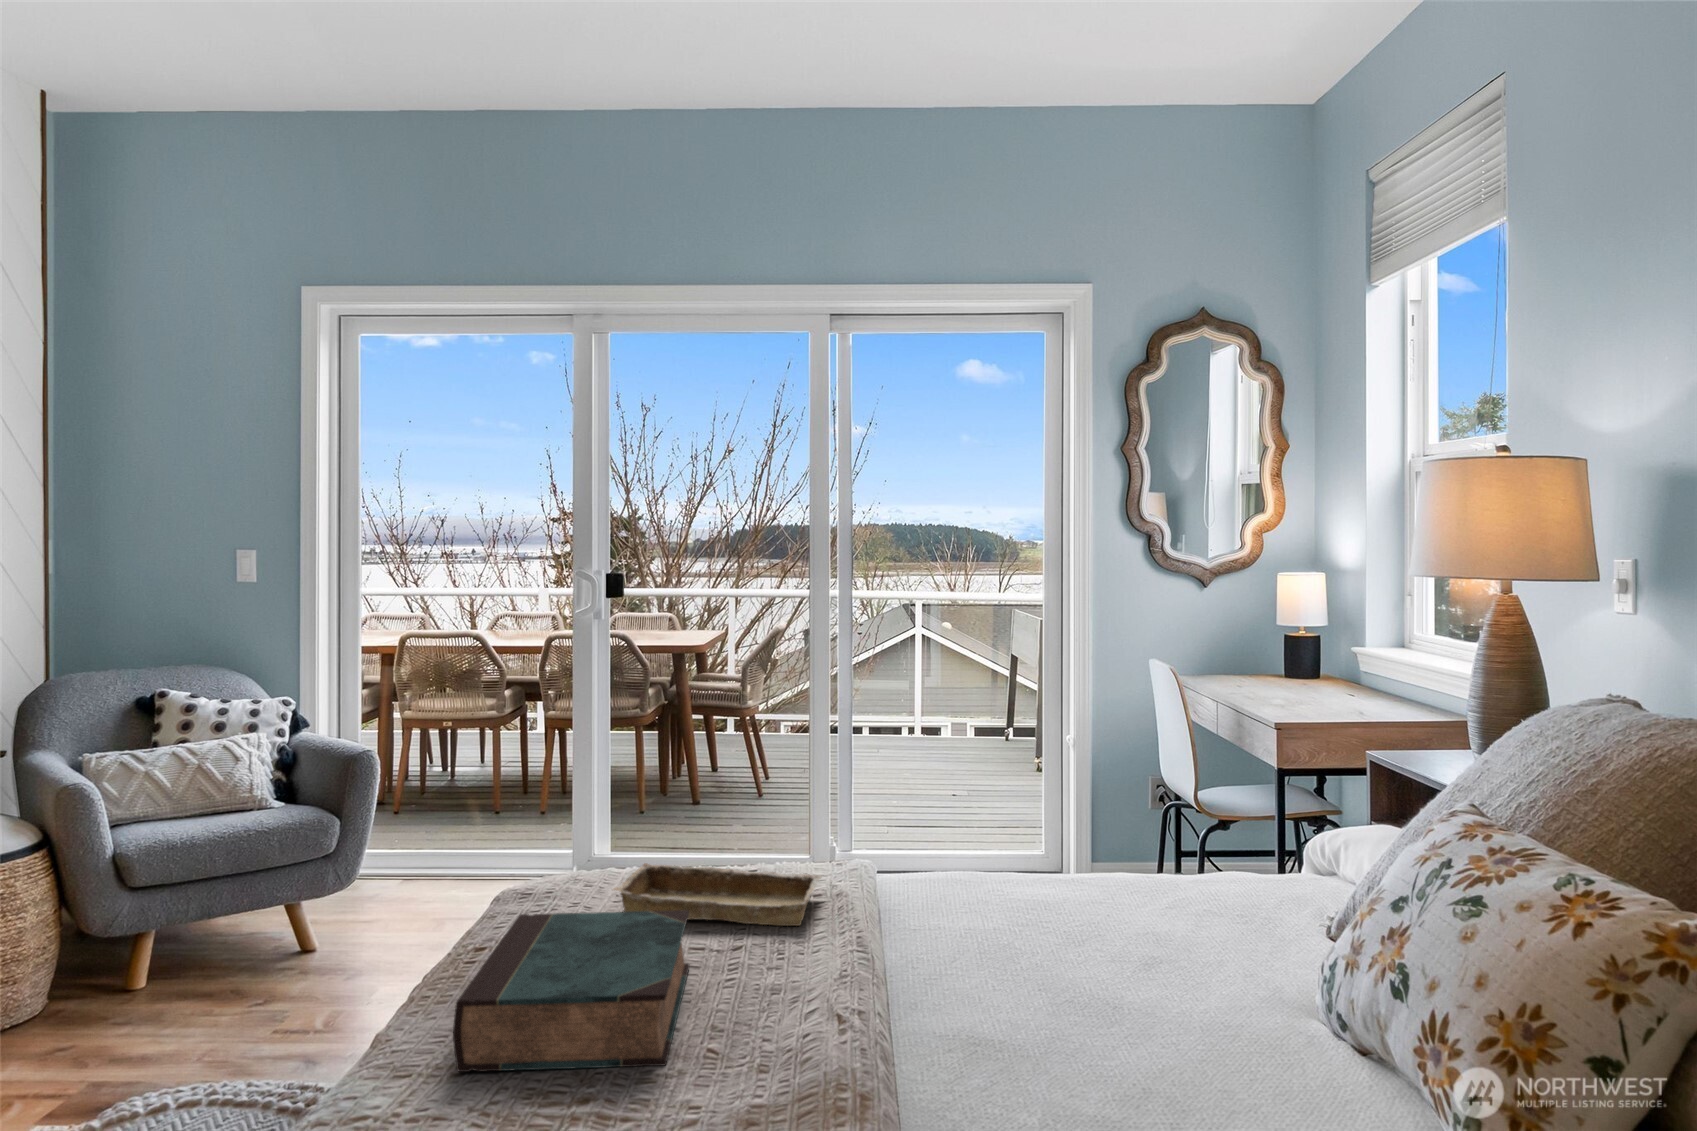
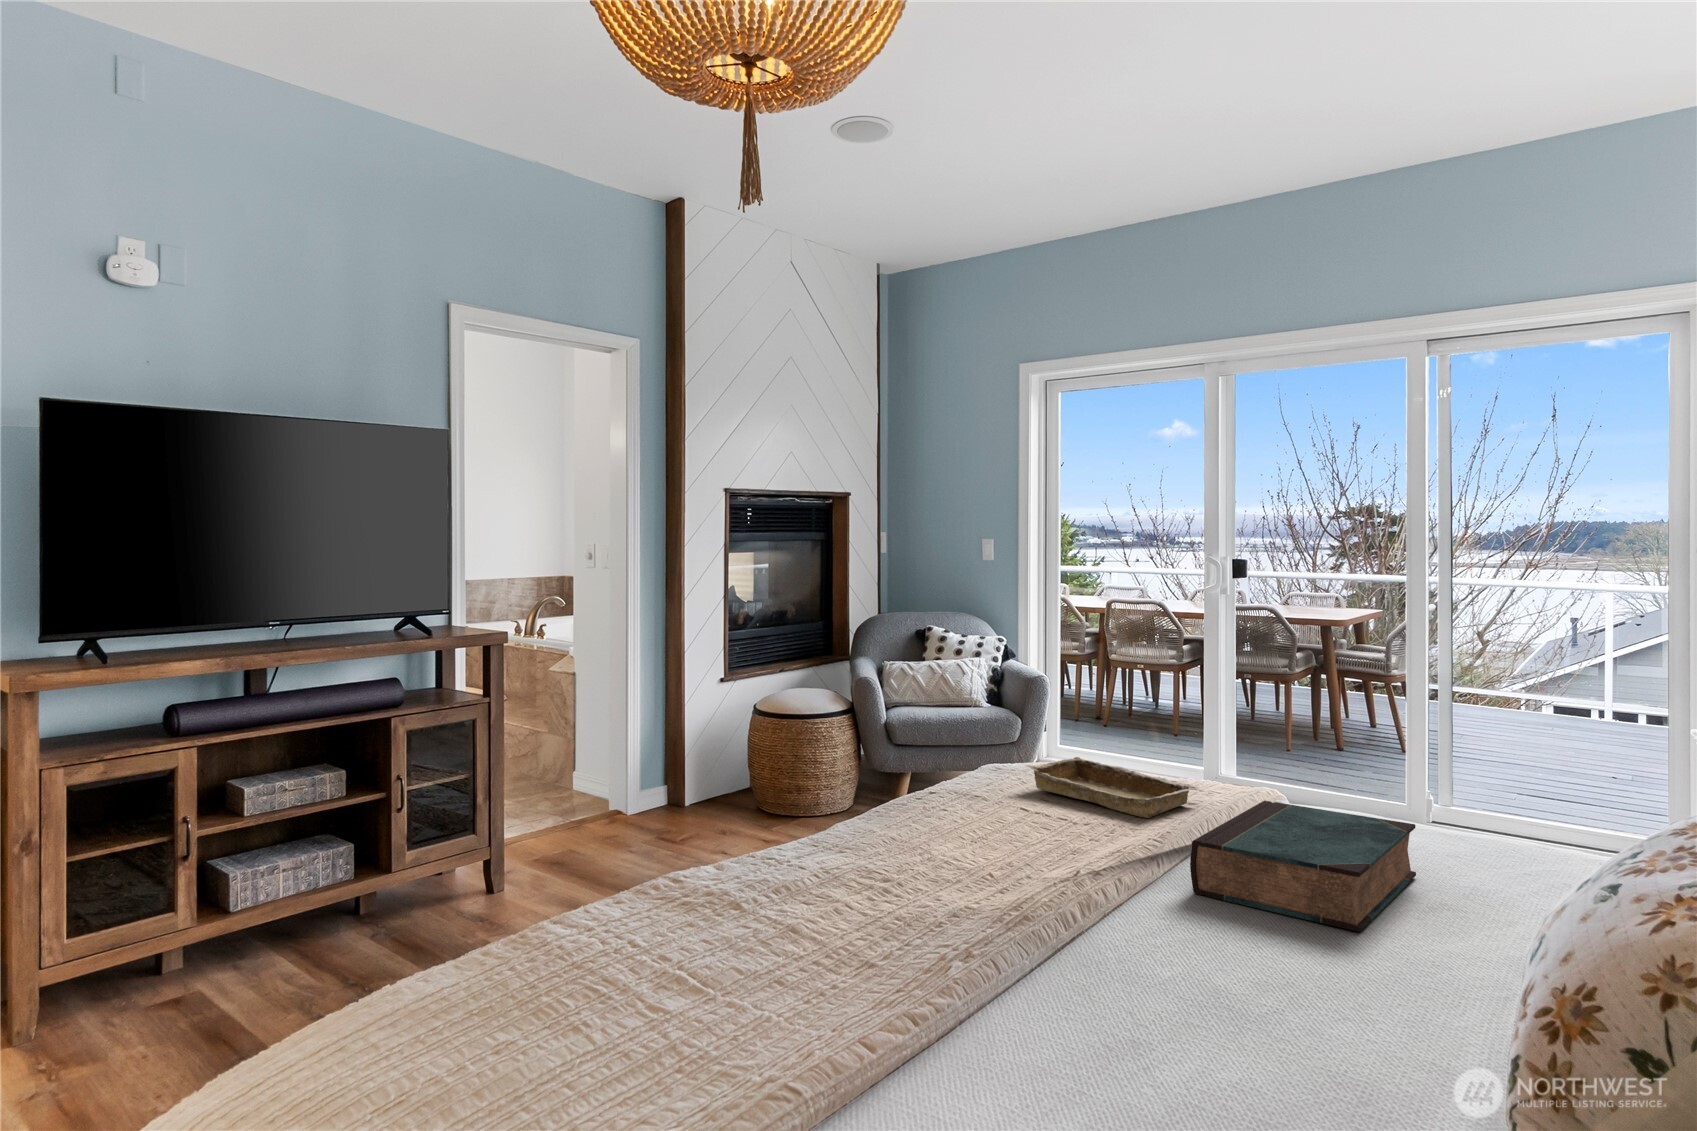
book: present [453,910,689,1072] -> present [1190,801,1416,932]

